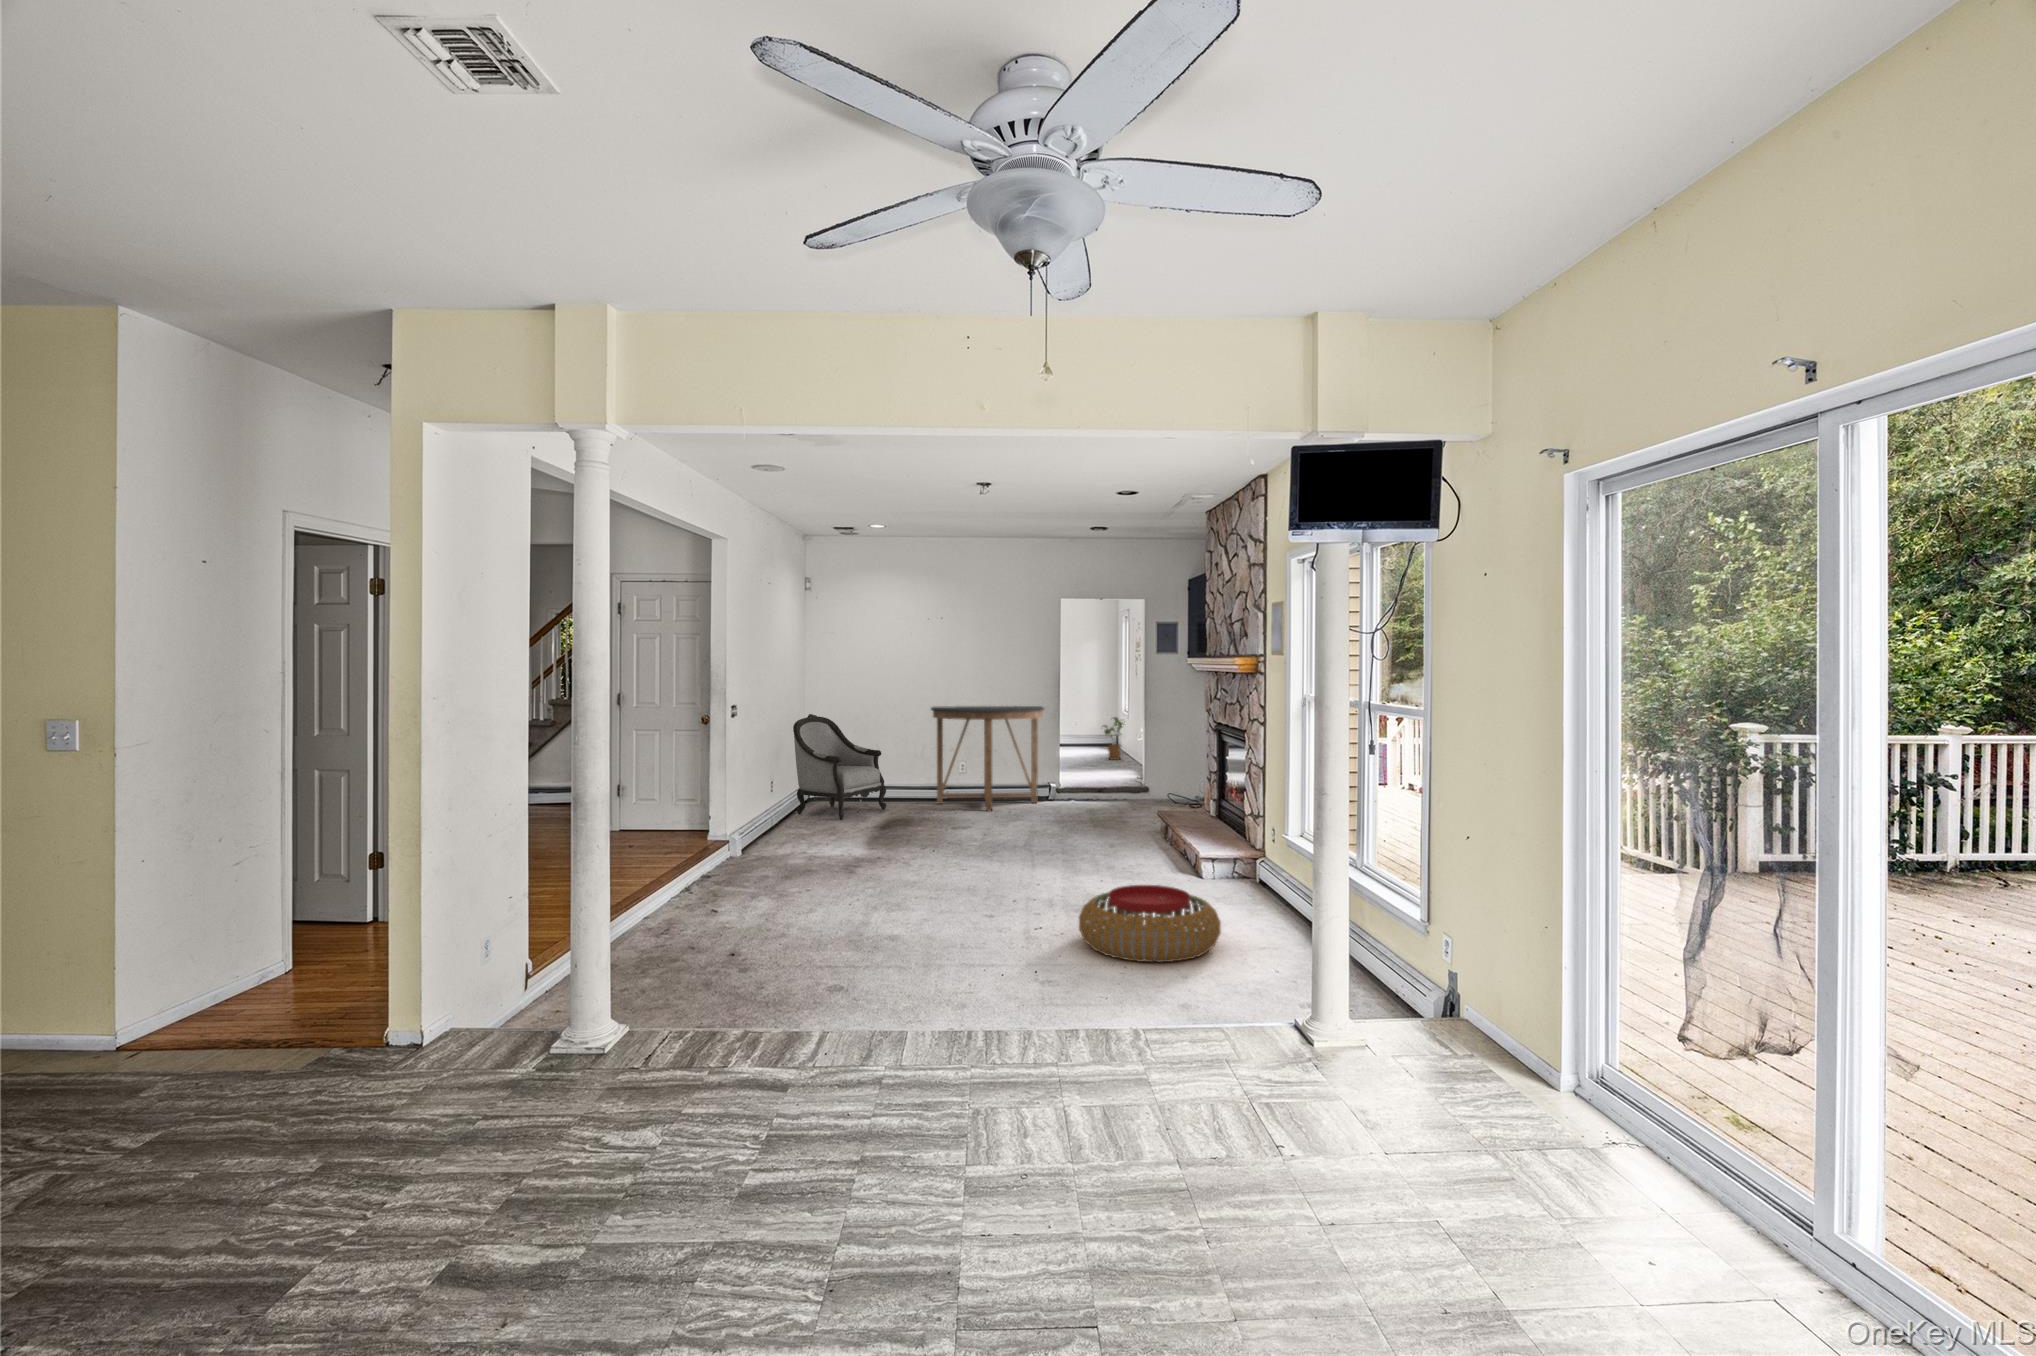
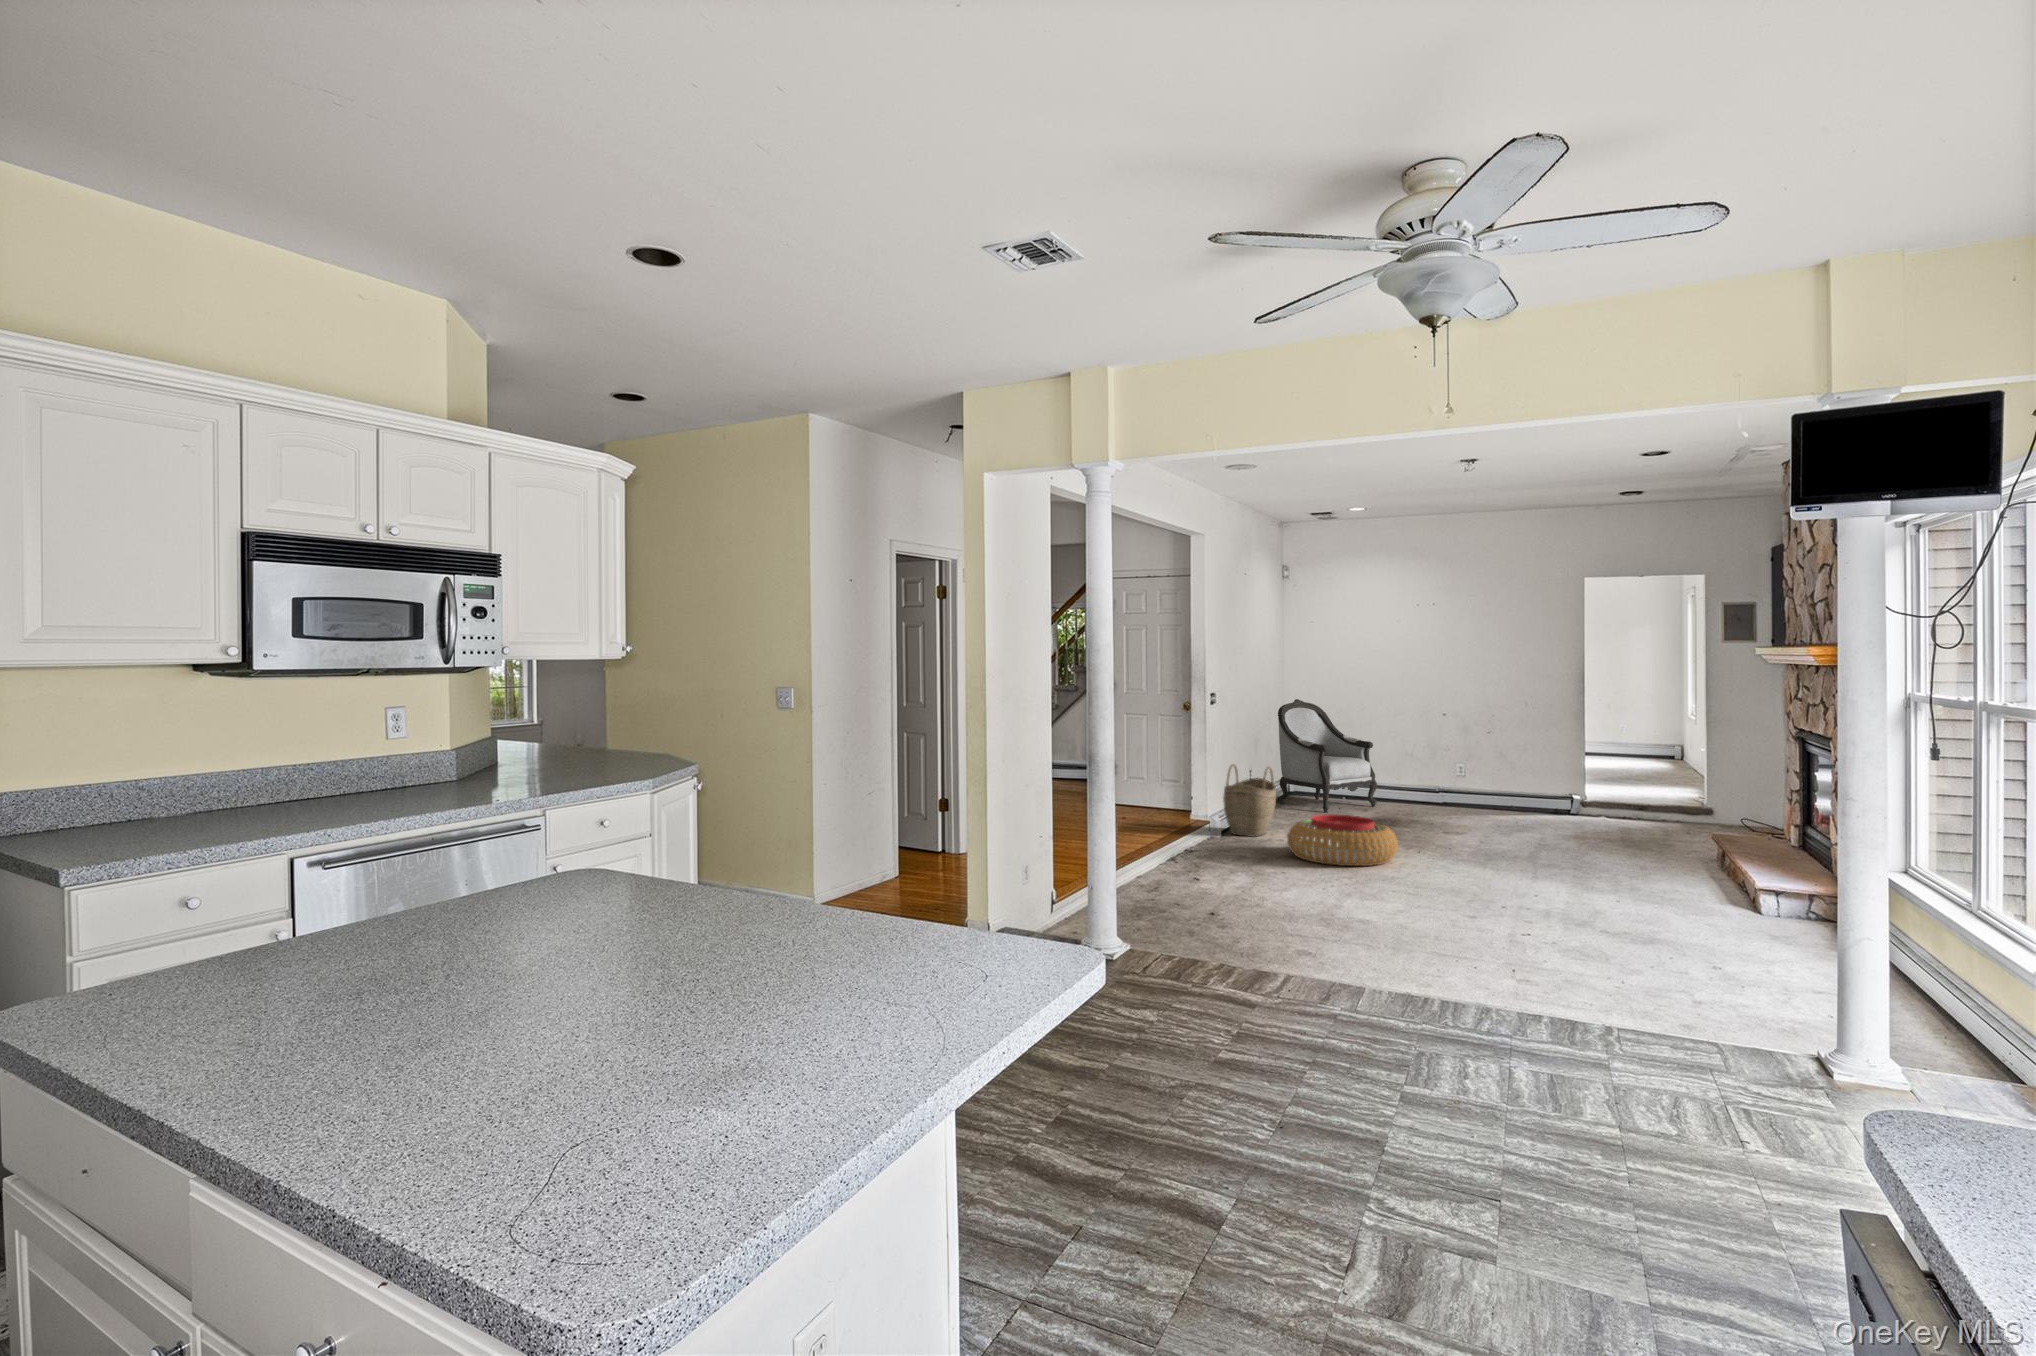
console table: present [931,706,1044,811] -> none [1431,697,1573,818]
house plant: present [1103,717,1123,760] -> none [1664,722,1699,776]
woven basket: none [742,783,795,854] -> present [1223,764,1276,837]
pouf: present [1079,885,1221,962] -> present [1287,814,1398,866]

